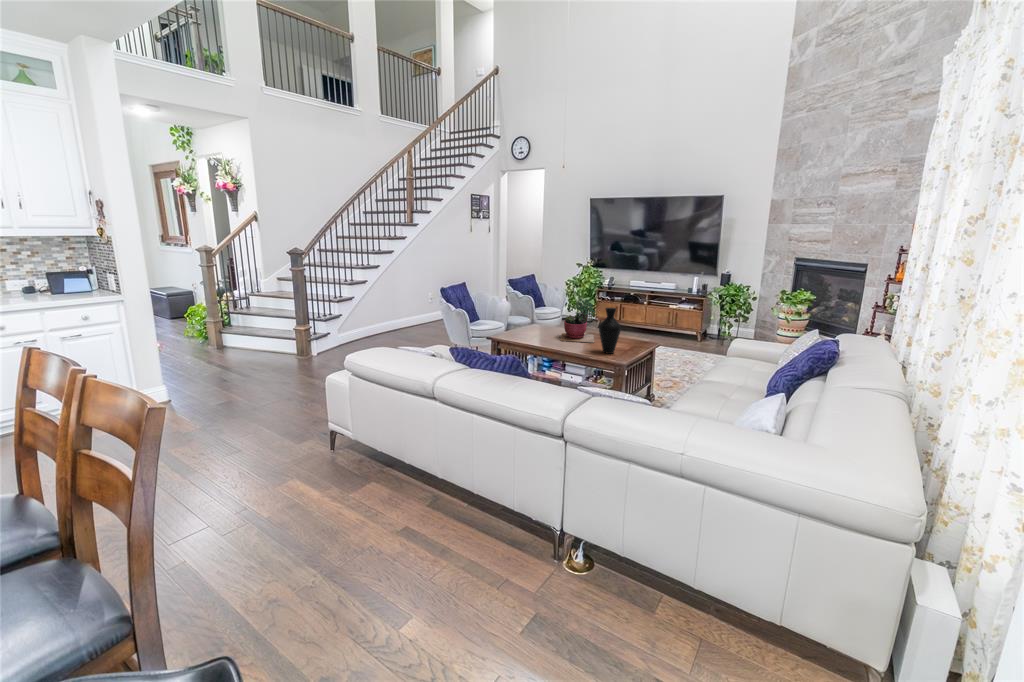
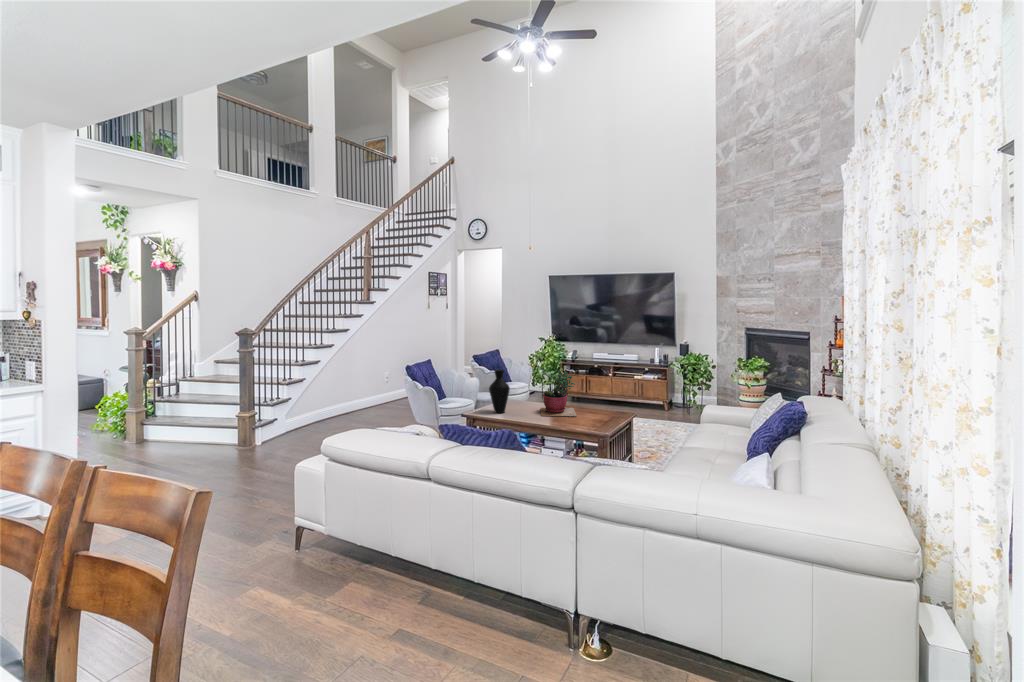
vase: present [599,308,621,354] -> present [489,370,510,413]

